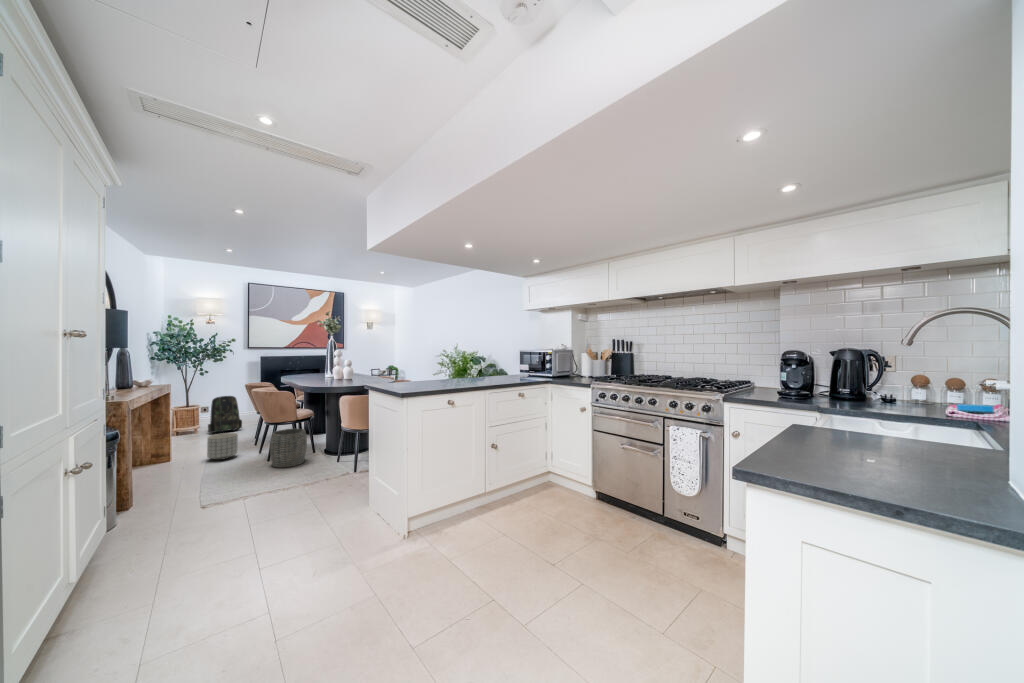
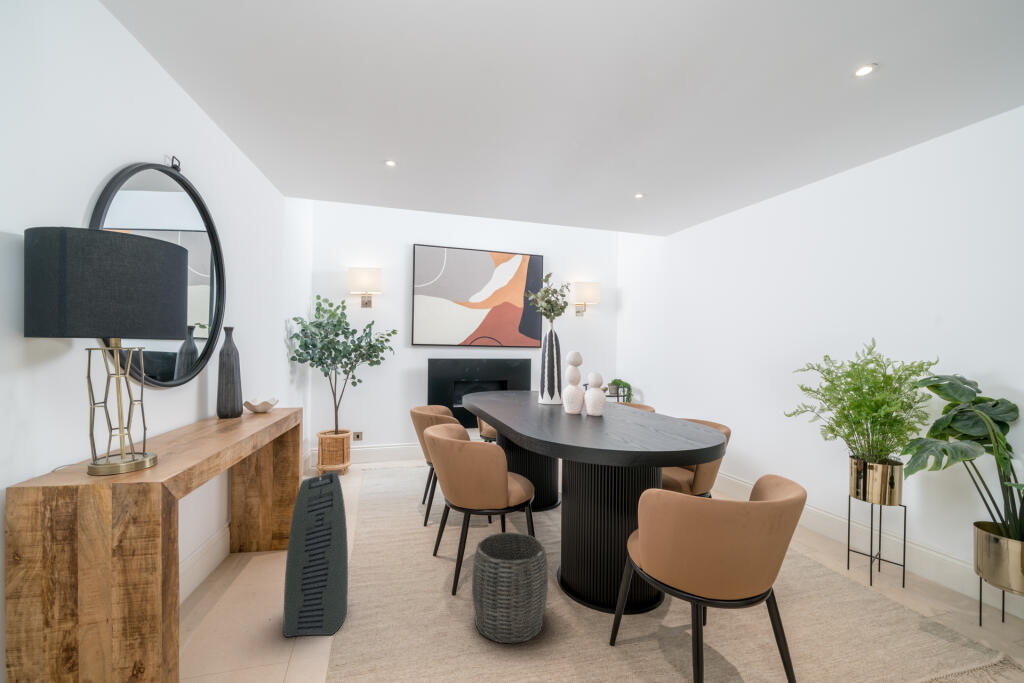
backpack: present [208,396,242,433] -> none [360,423,406,489]
air purifier: none [170,407,204,478] -> present [284,471,348,637]
planter: present [207,433,238,460] -> none [354,514,406,575]

